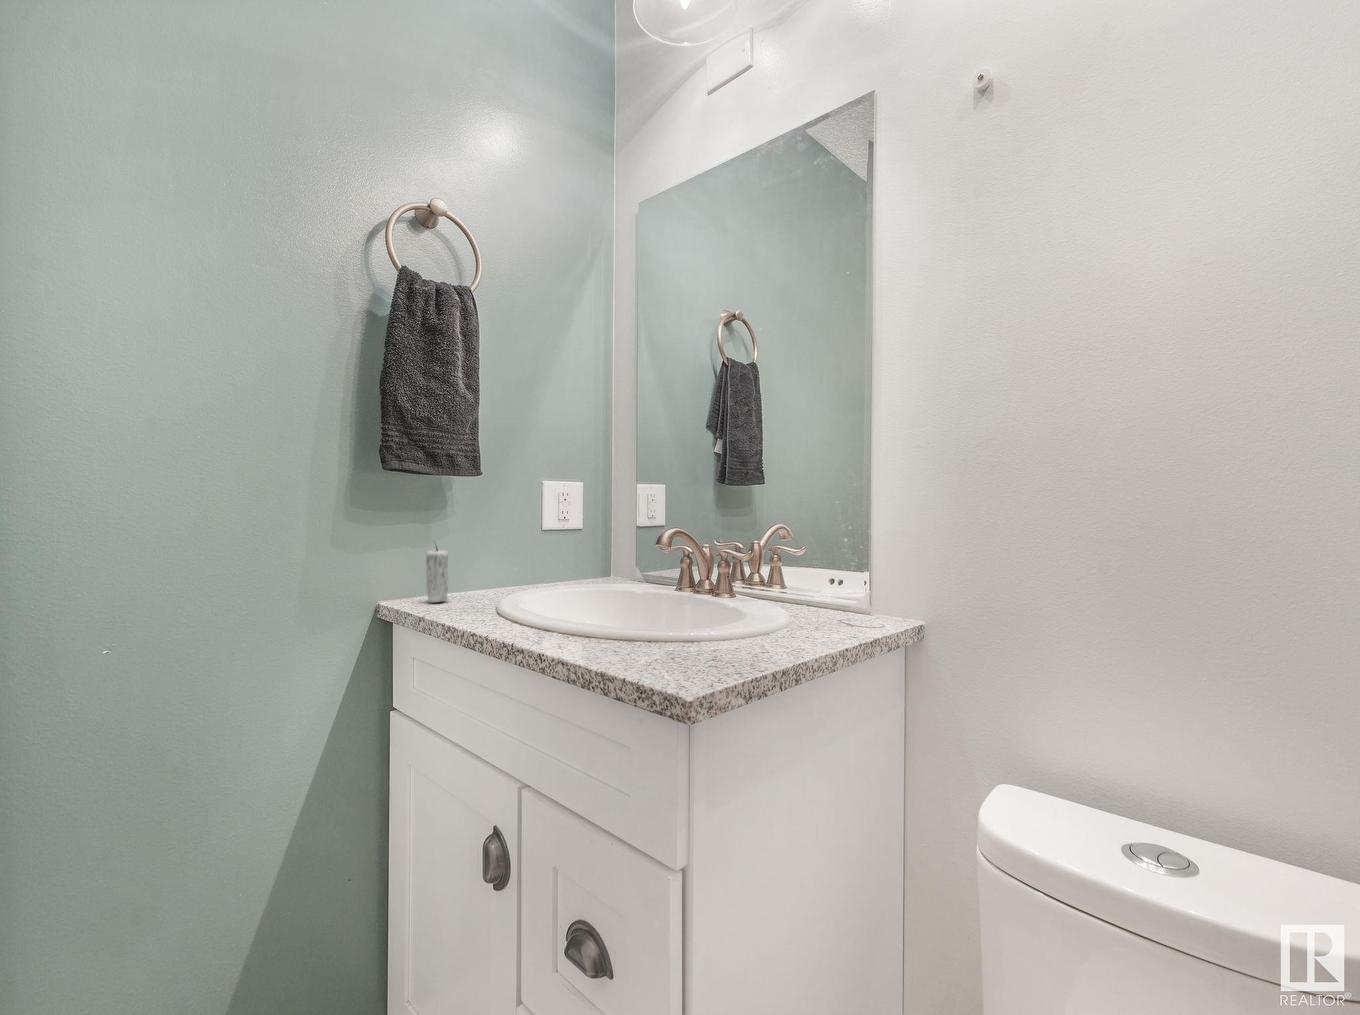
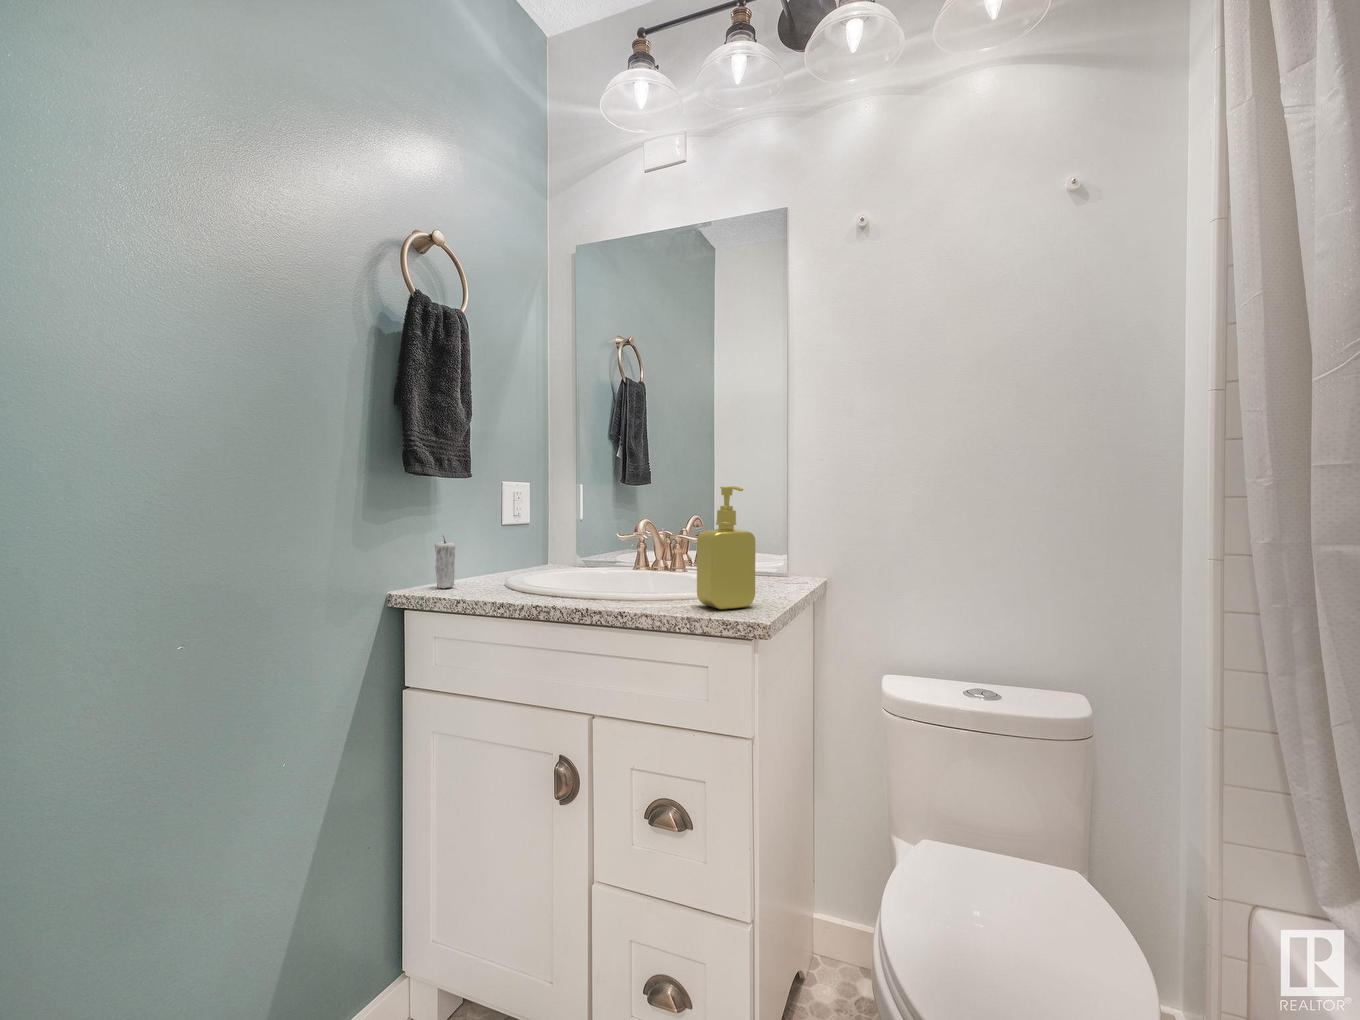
soap dispenser: none [651,484,731,664] -> present [697,486,755,609]

